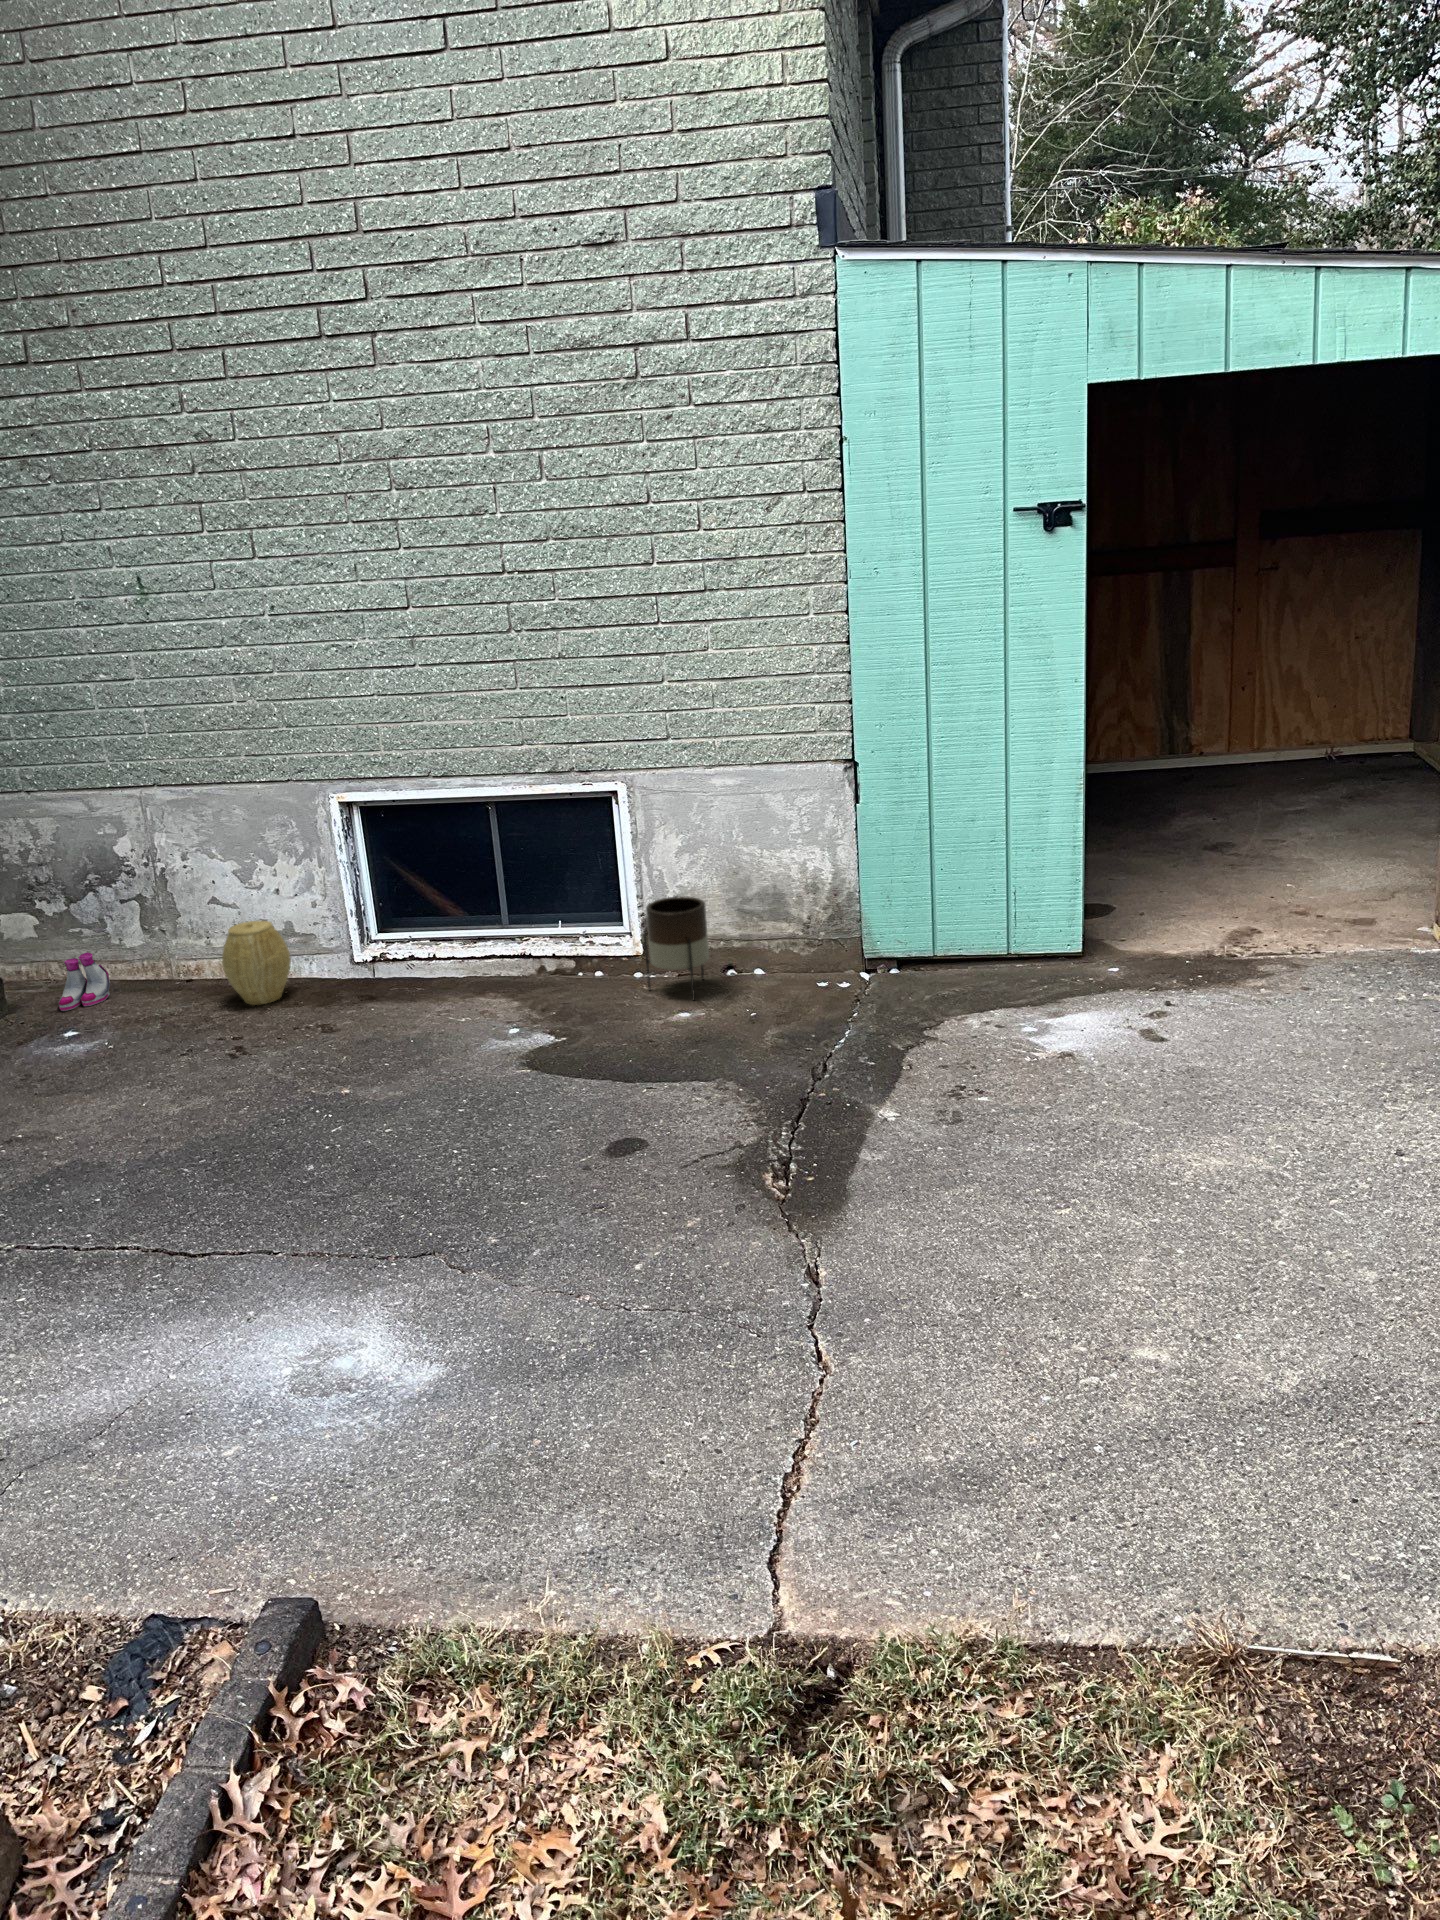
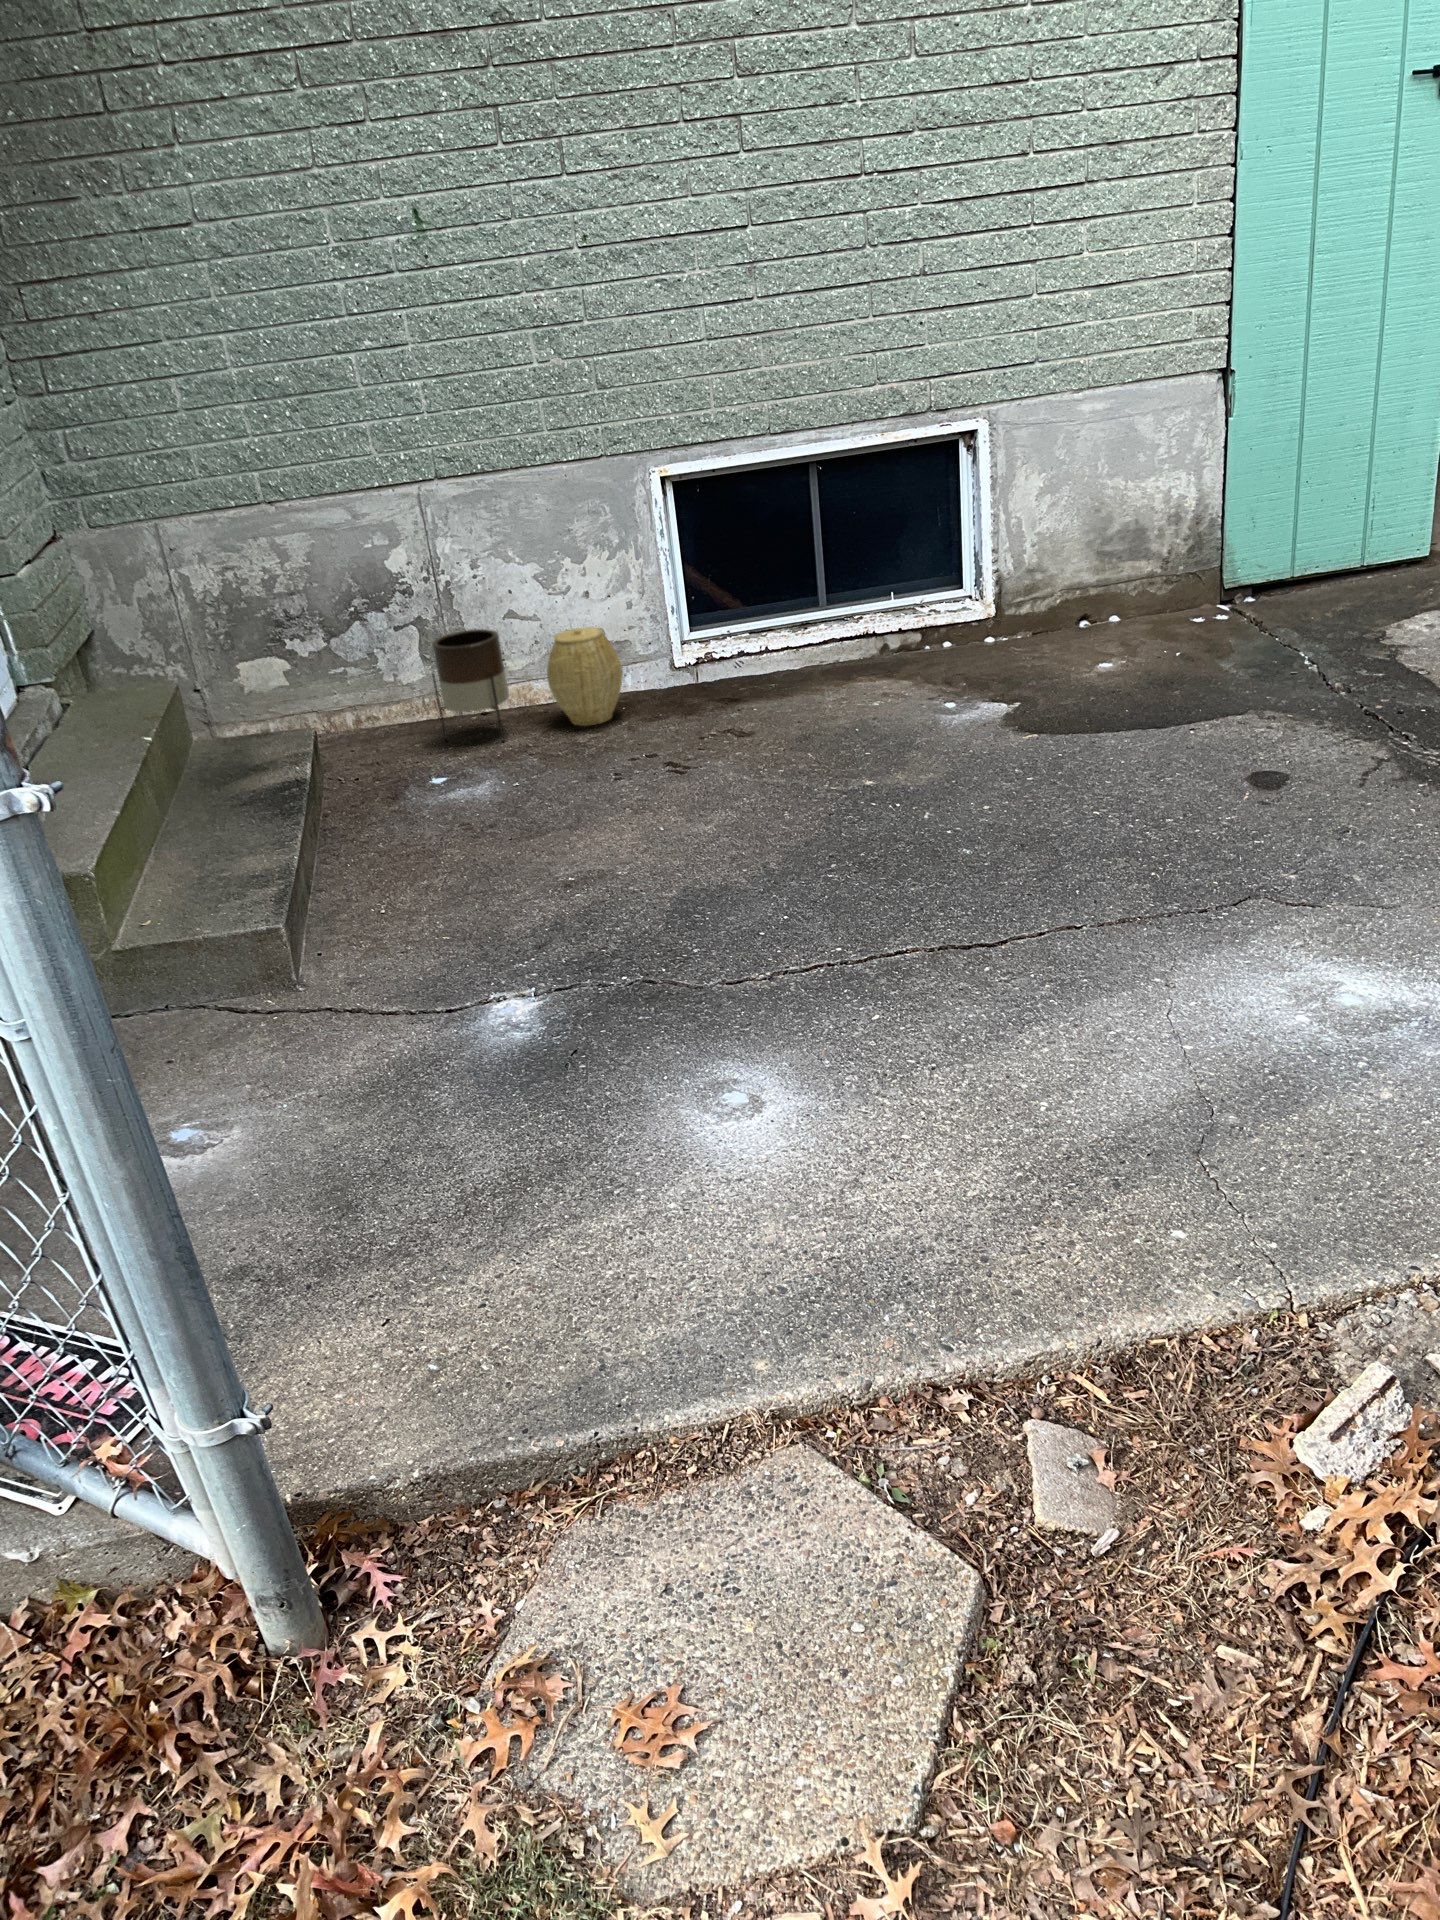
planter: present [643,896,709,1000] -> present [432,629,509,742]
boots: present [59,952,110,1011] -> none [344,693,396,765]

